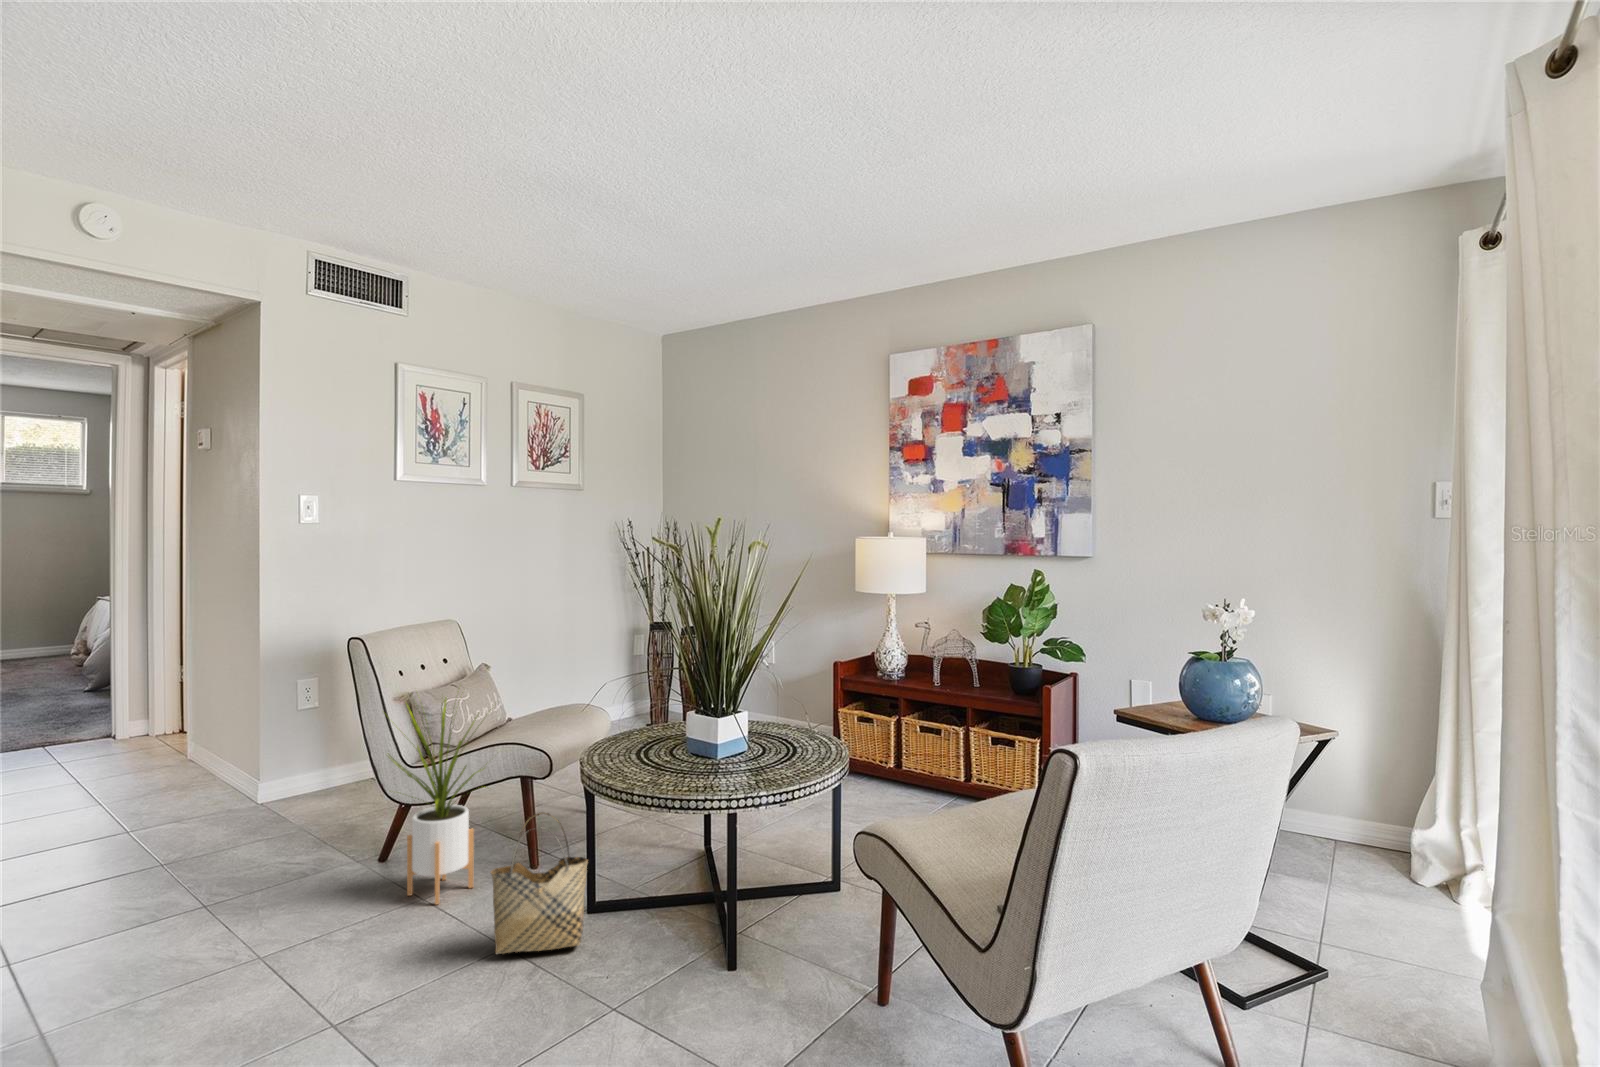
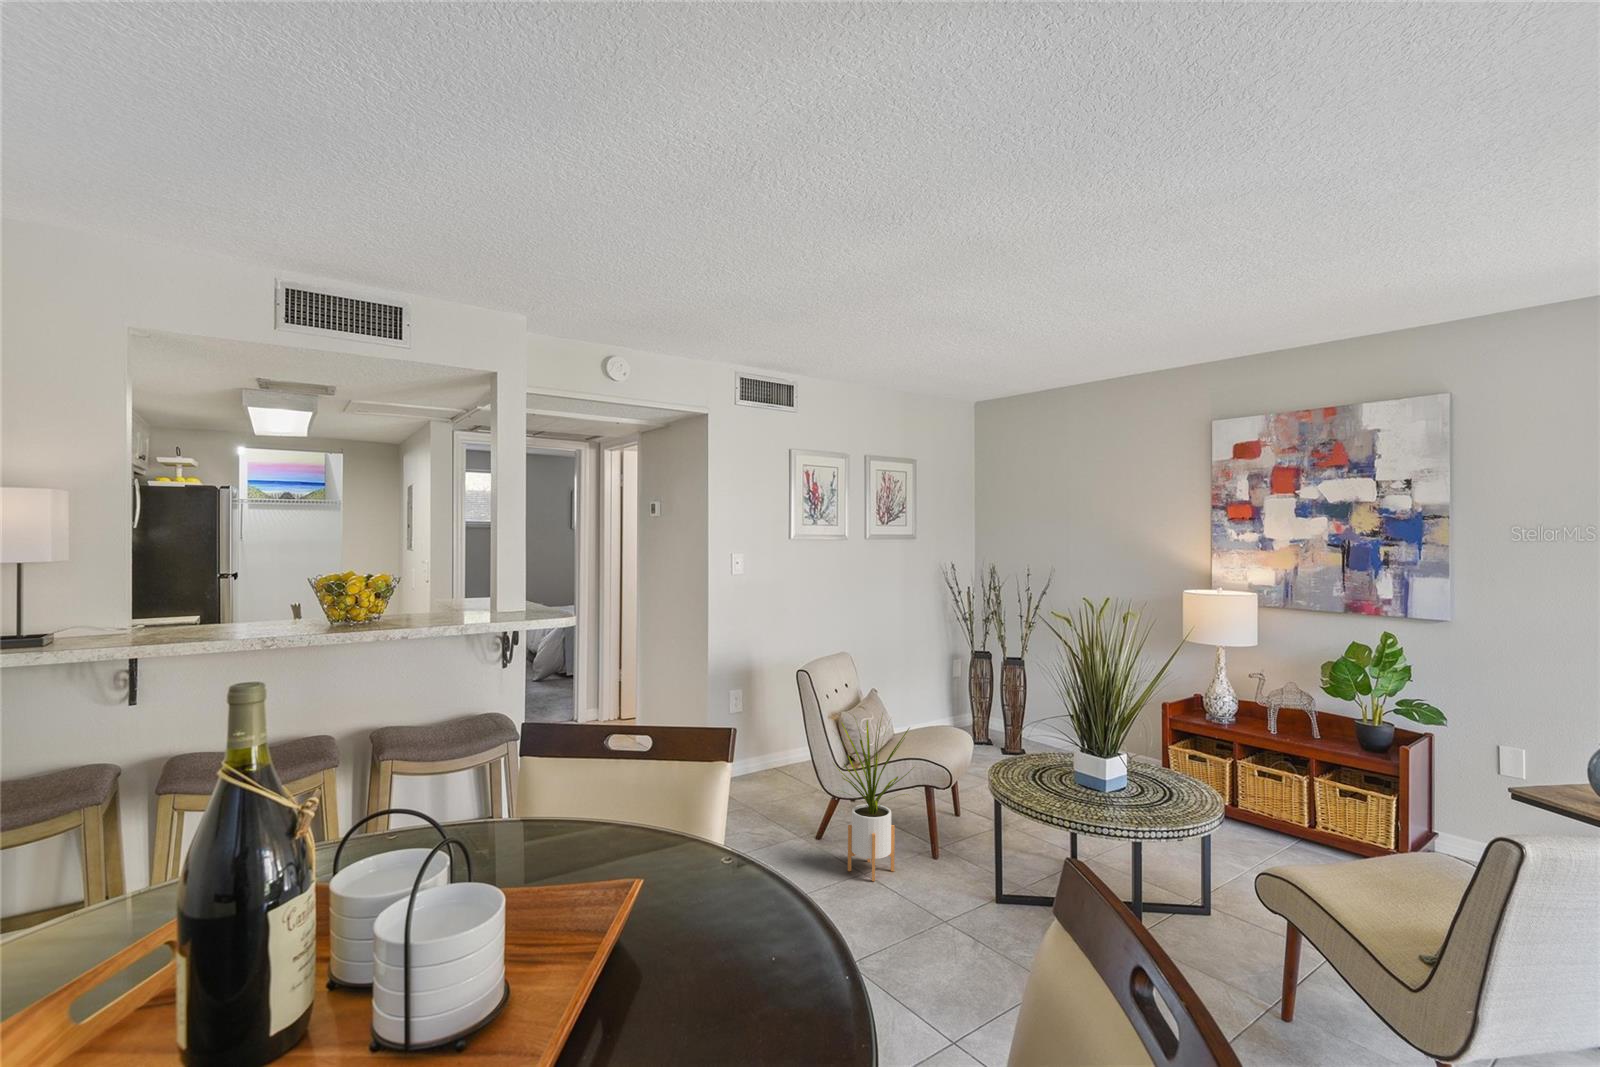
woven basket: present [491,812,588,954] -> none [933,821,1005,932]

